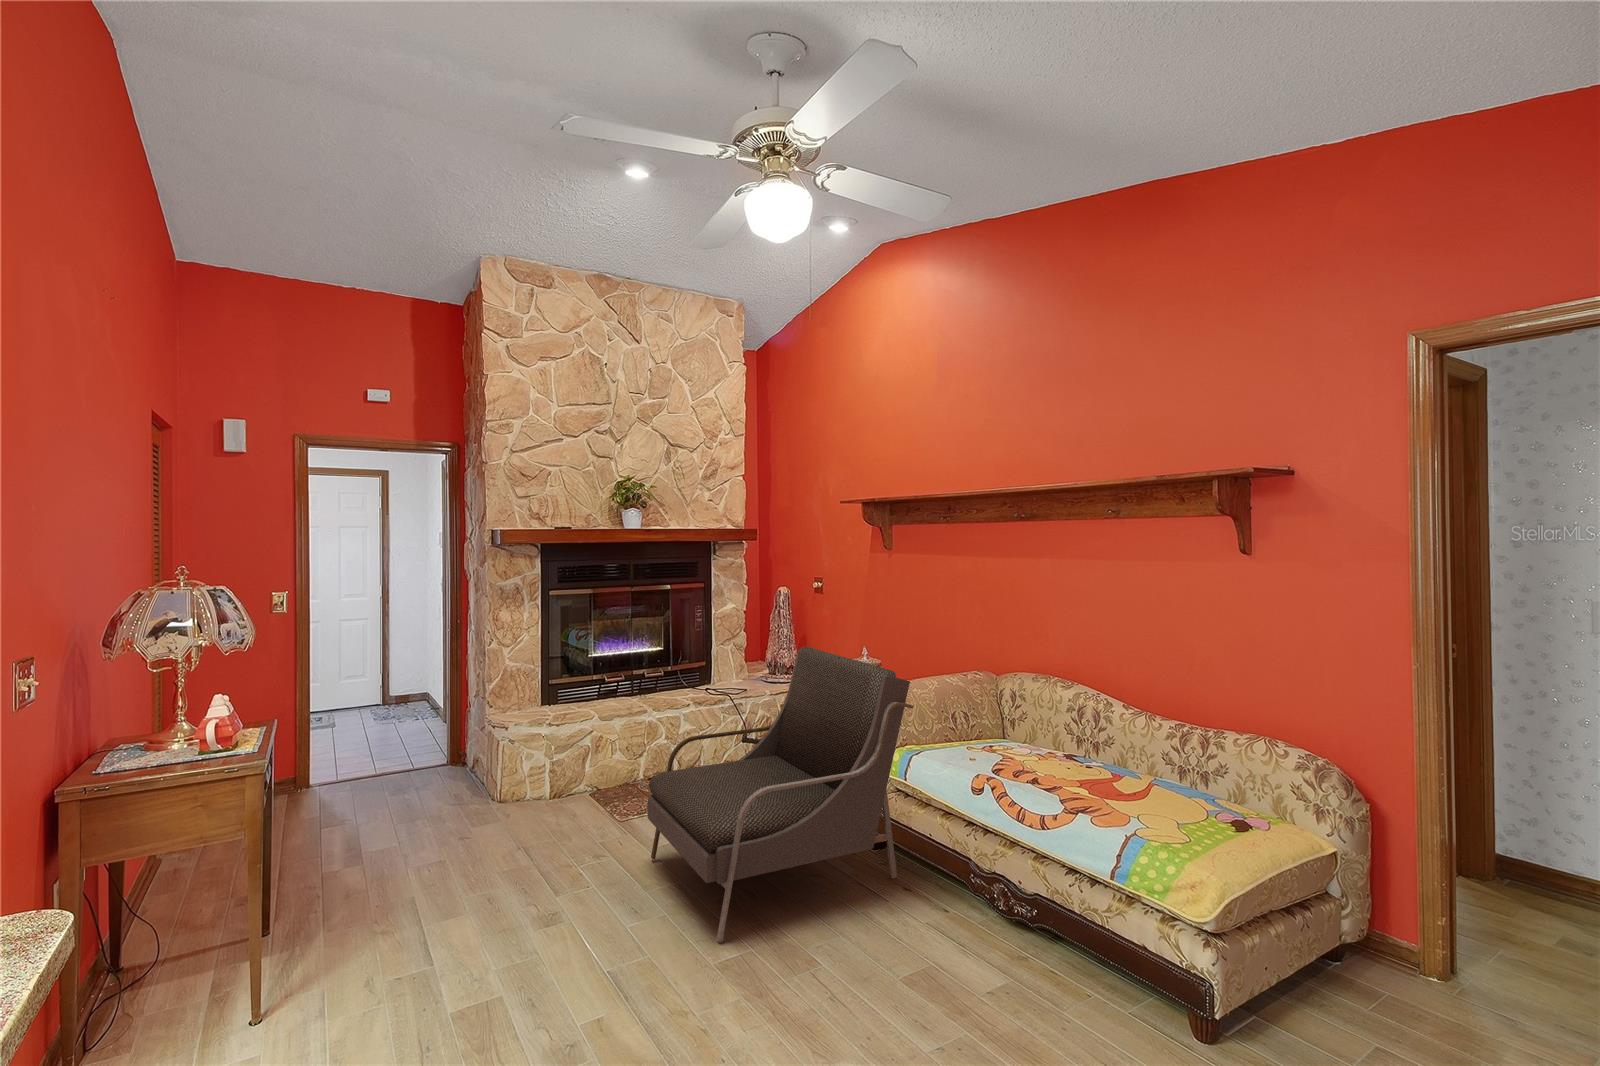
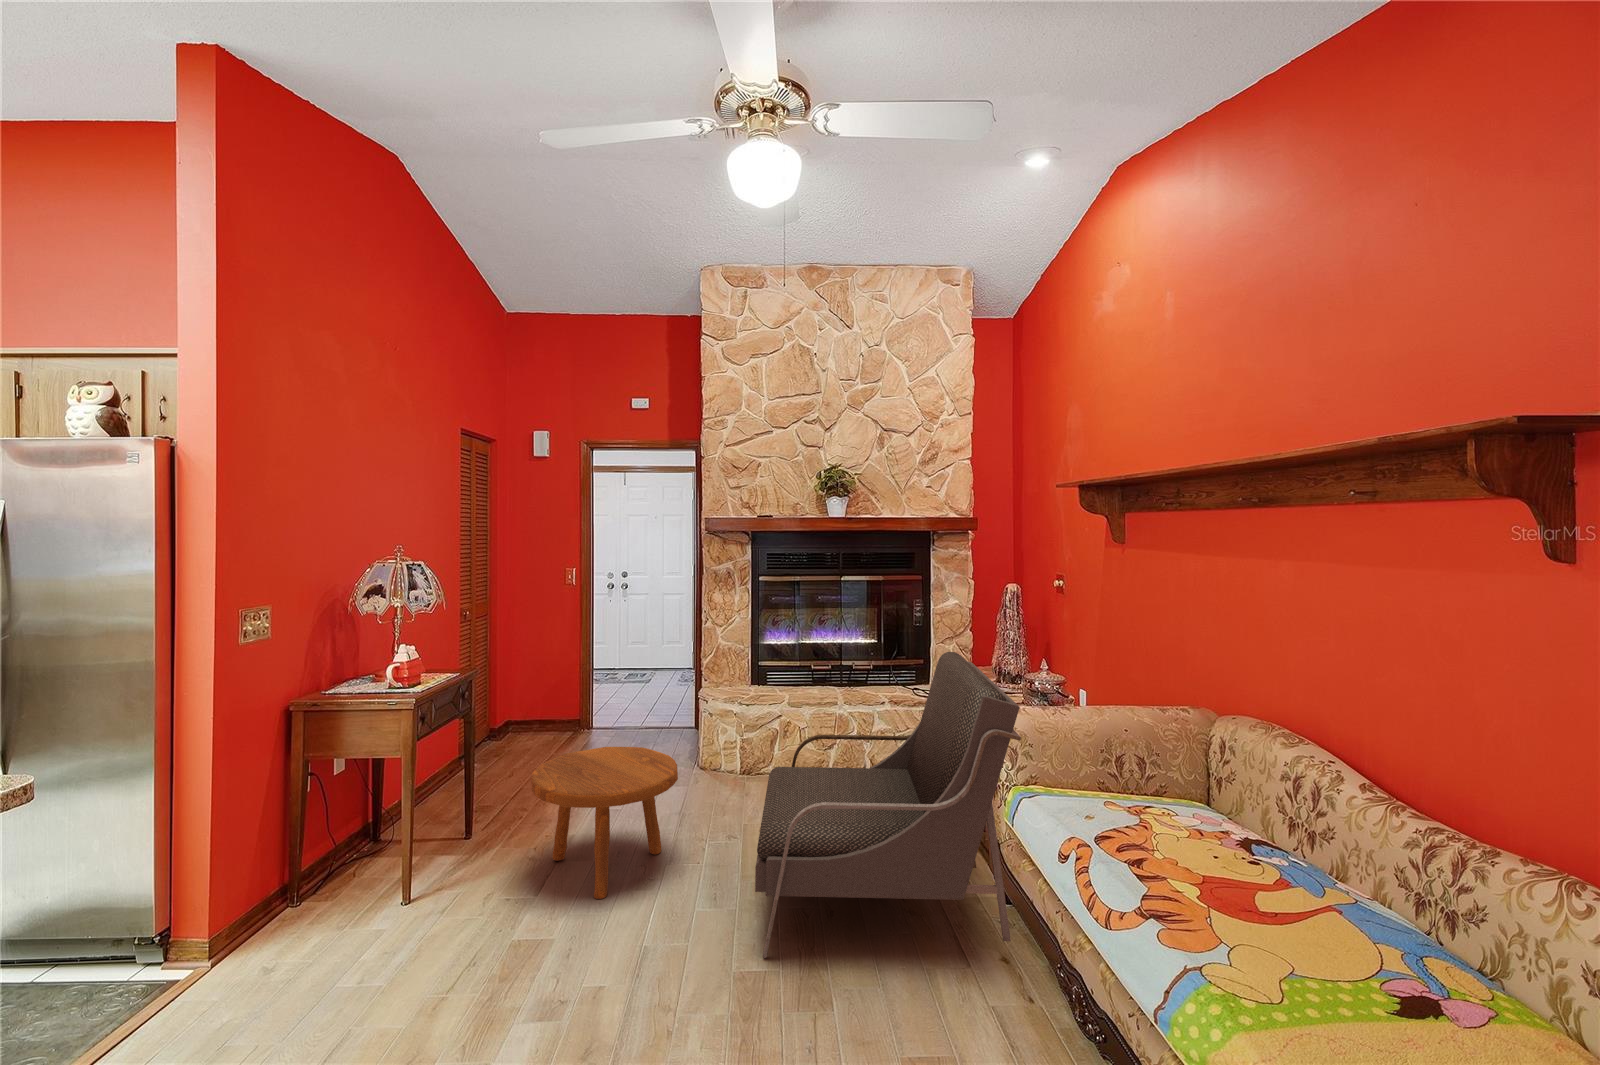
footstool: none [397,778,566,942] -> present [531,747,678,899]

